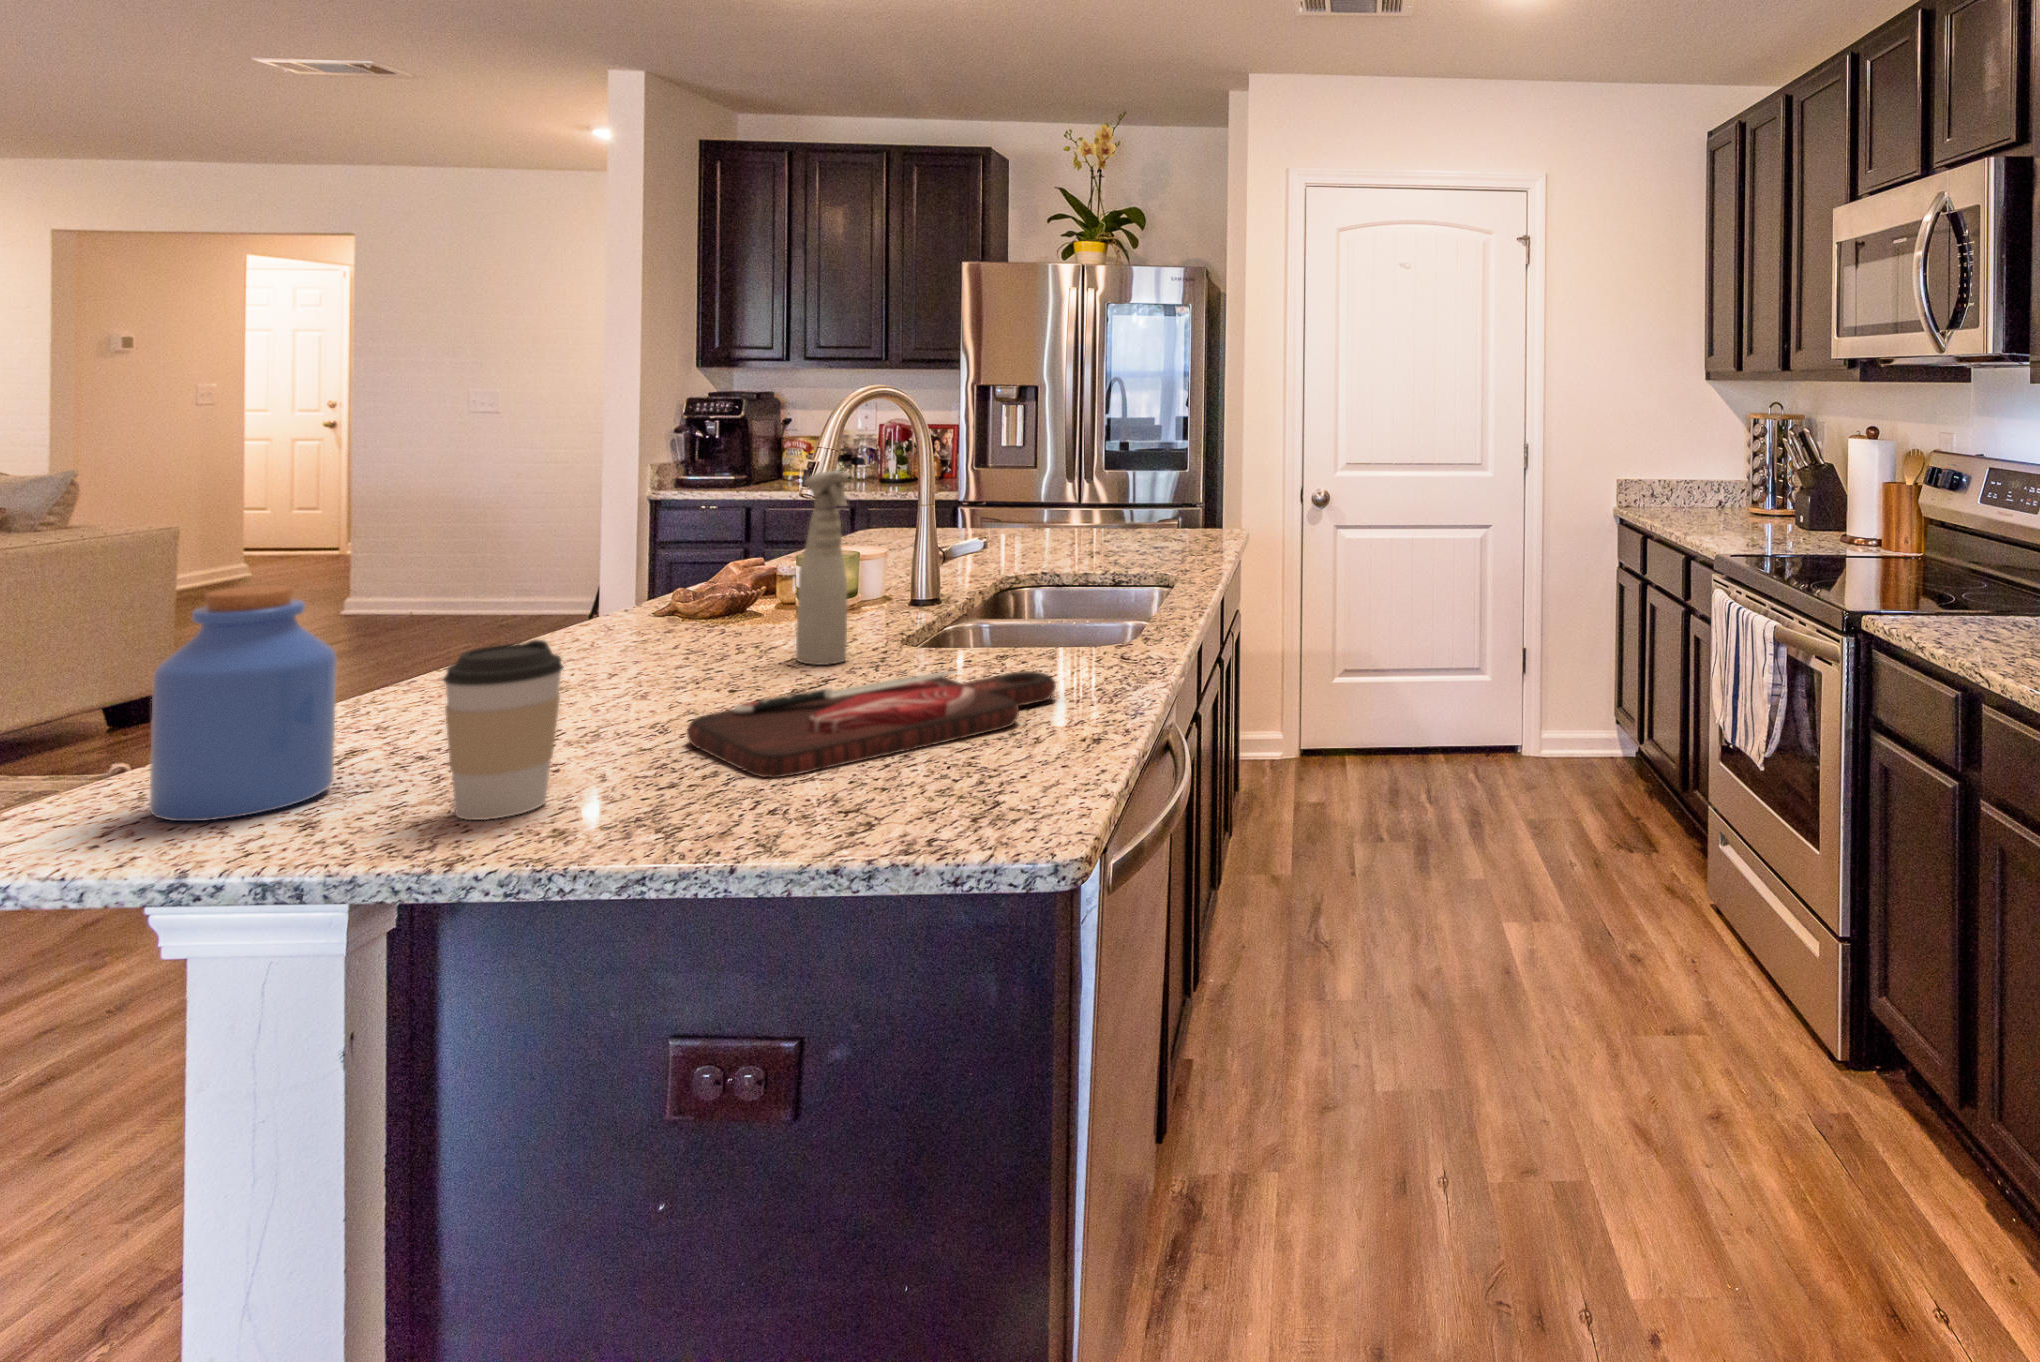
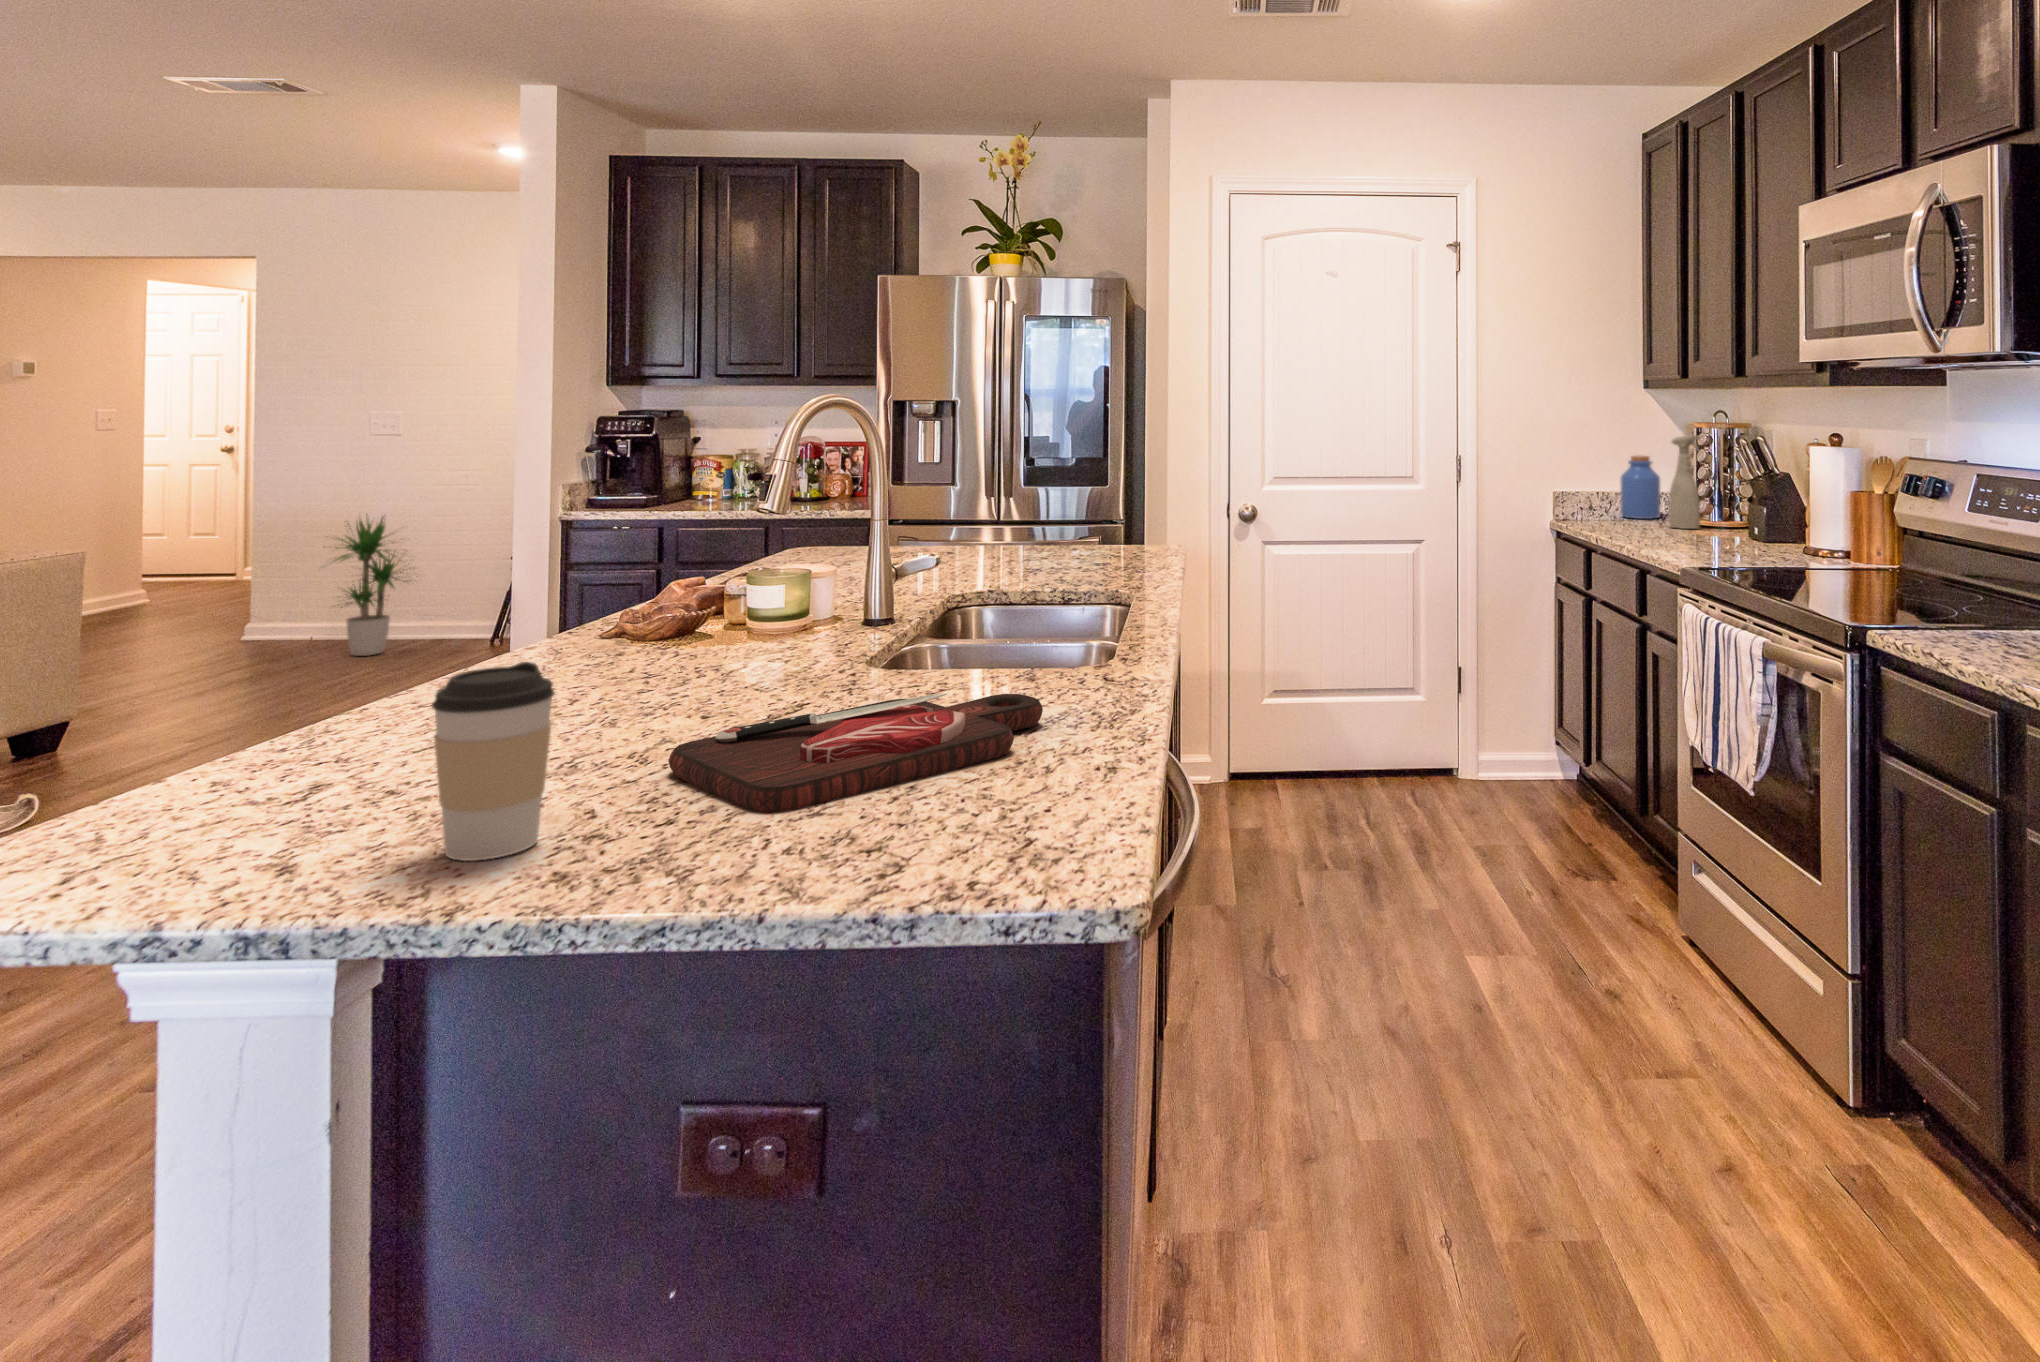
spray bottle: present [796,471,848,665] -> present [1669,435,1700,529]
potted plant: none [397,487,512,632] -> present [322,516,415,656]
jar: present [149,585,337,821] -> present [1620,456,1661,519]

